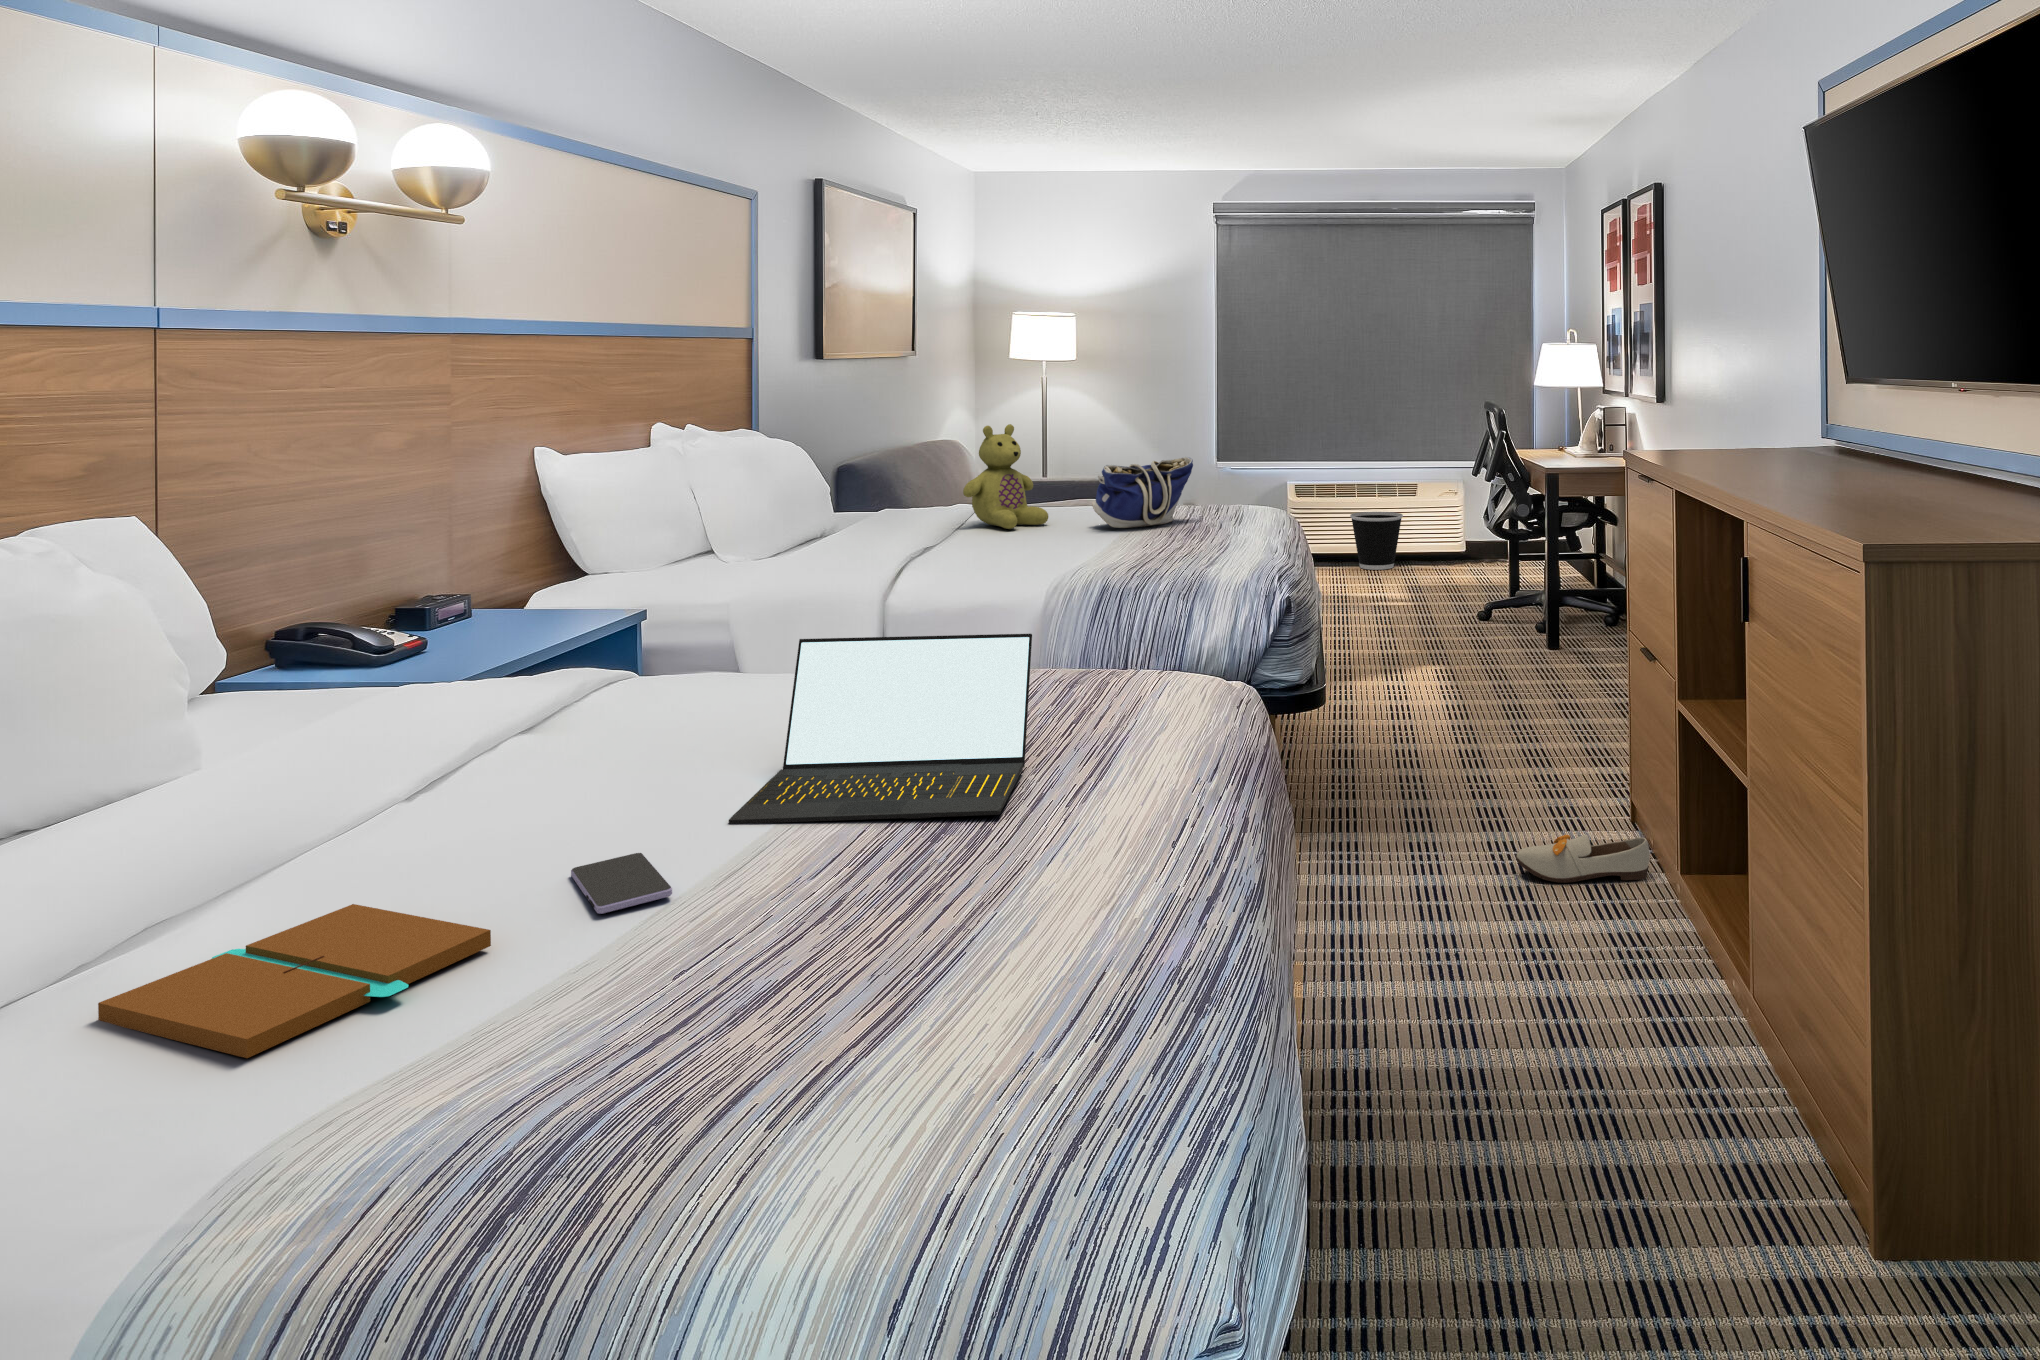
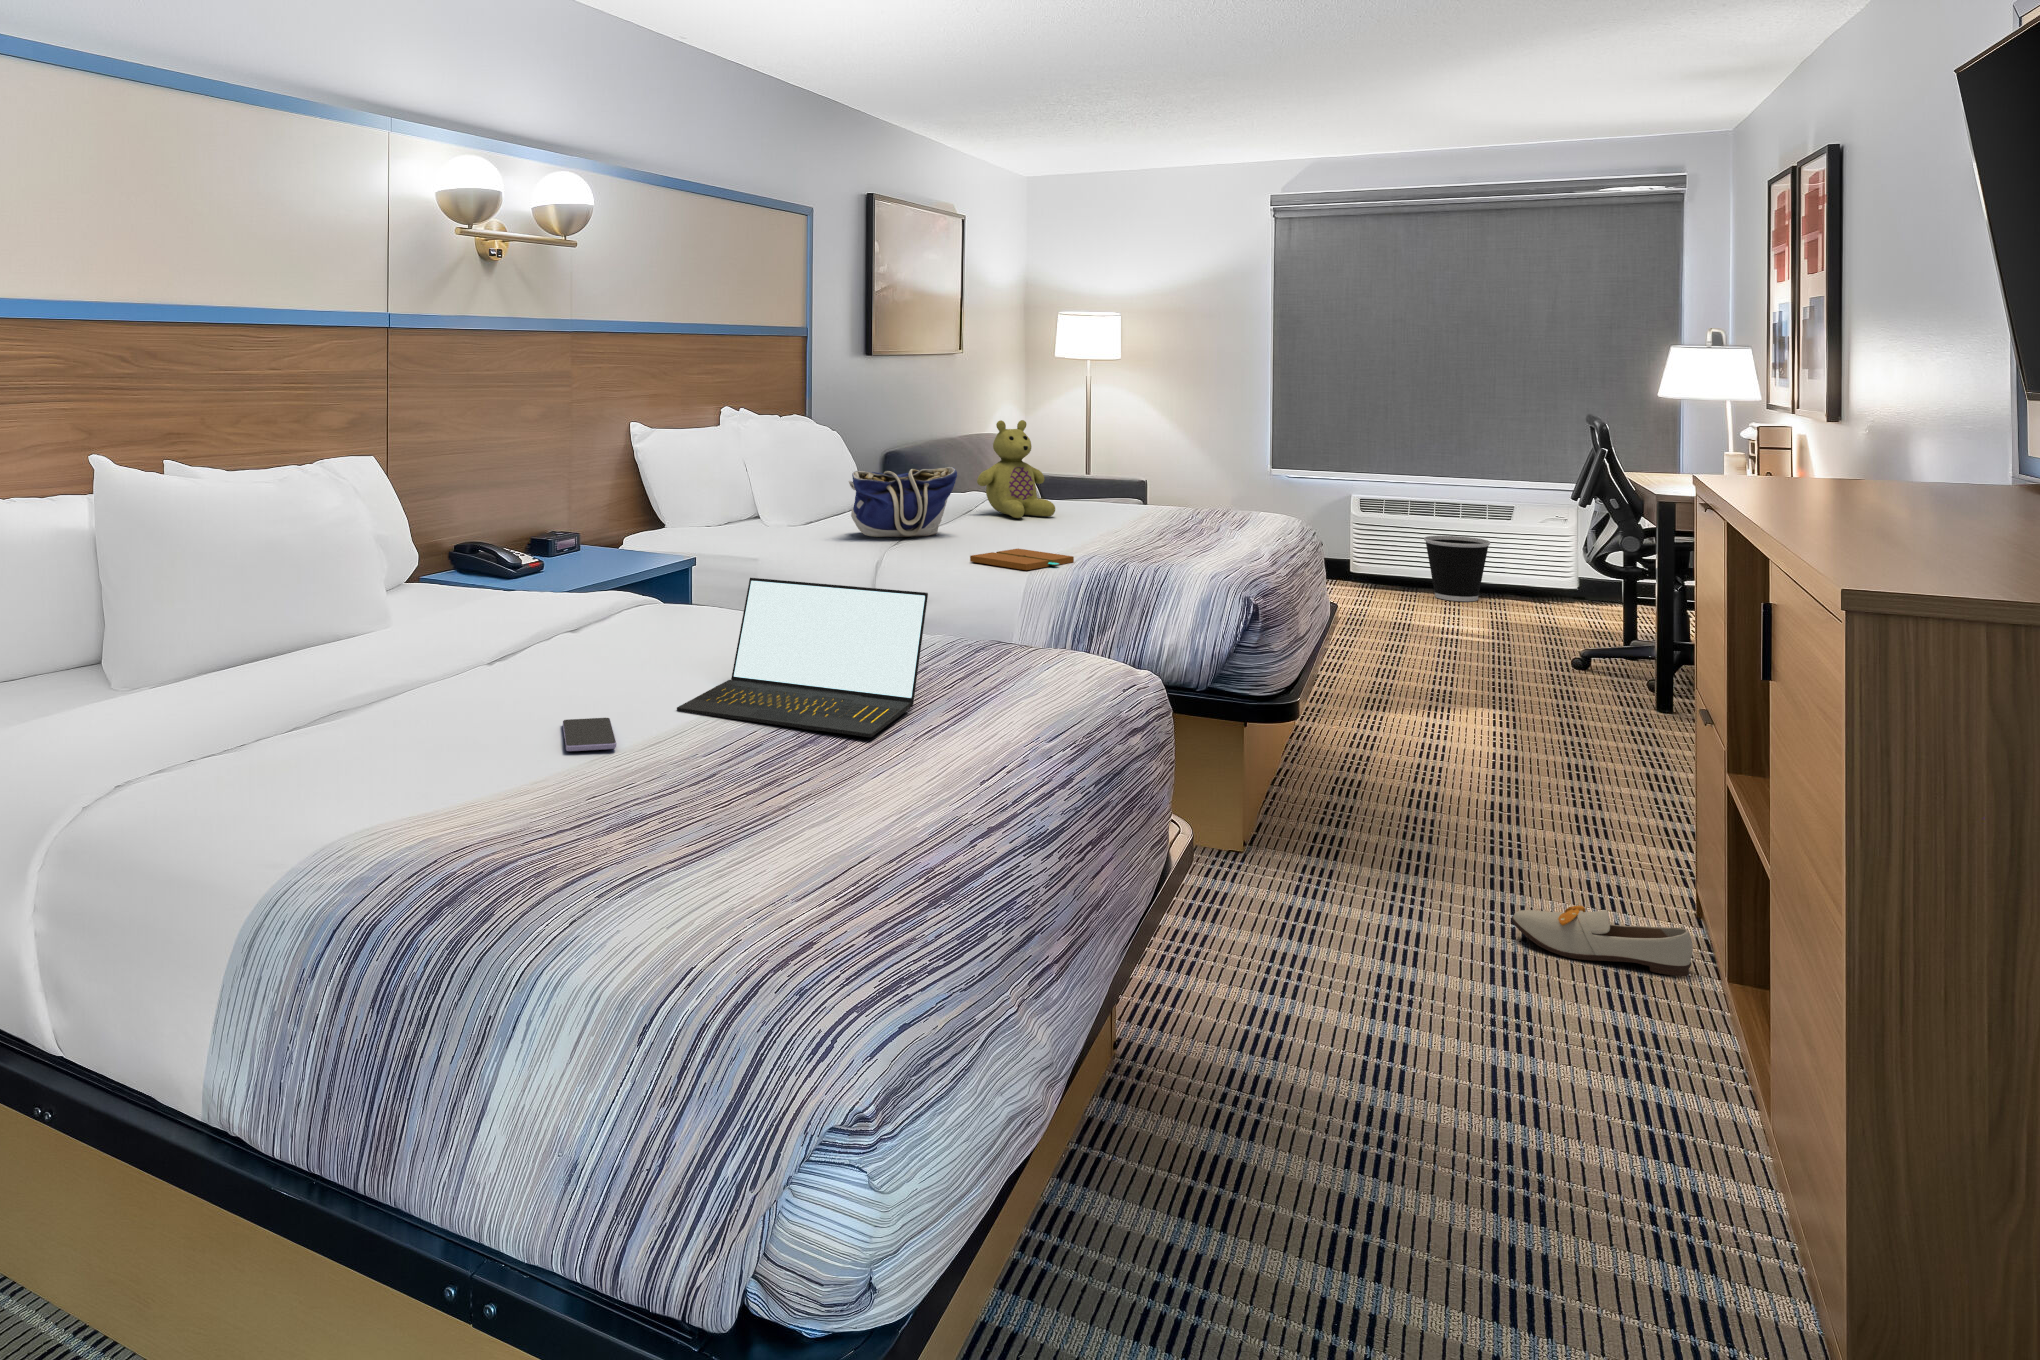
tote bag: present [1092,457,1193,528] -> present [849,467,957,537]
book: present [98,904,491,1058] -> present [970,549,1074,570]

